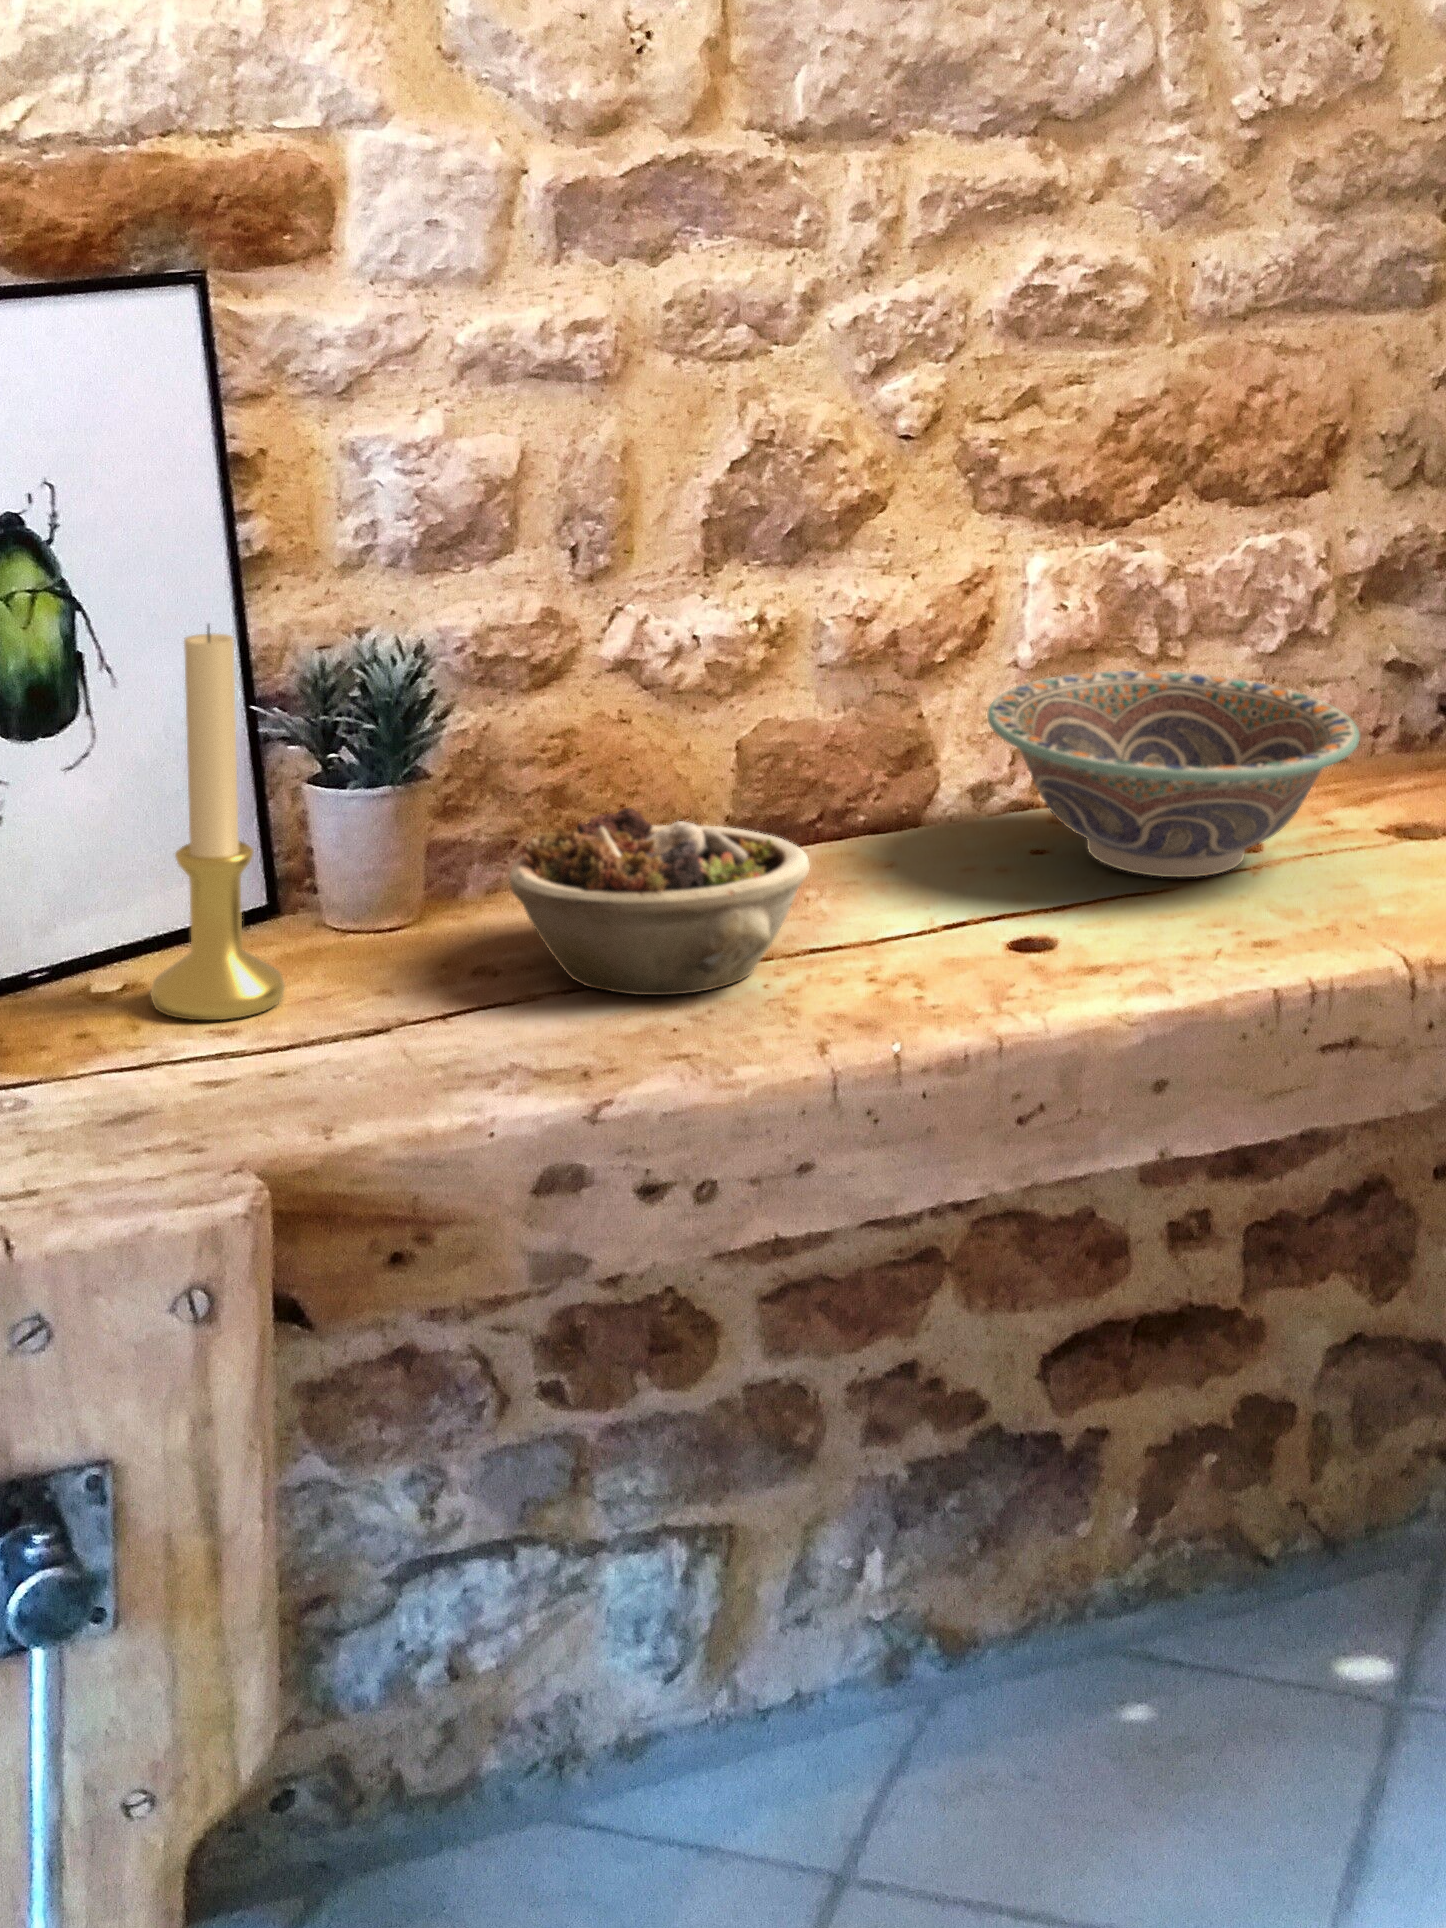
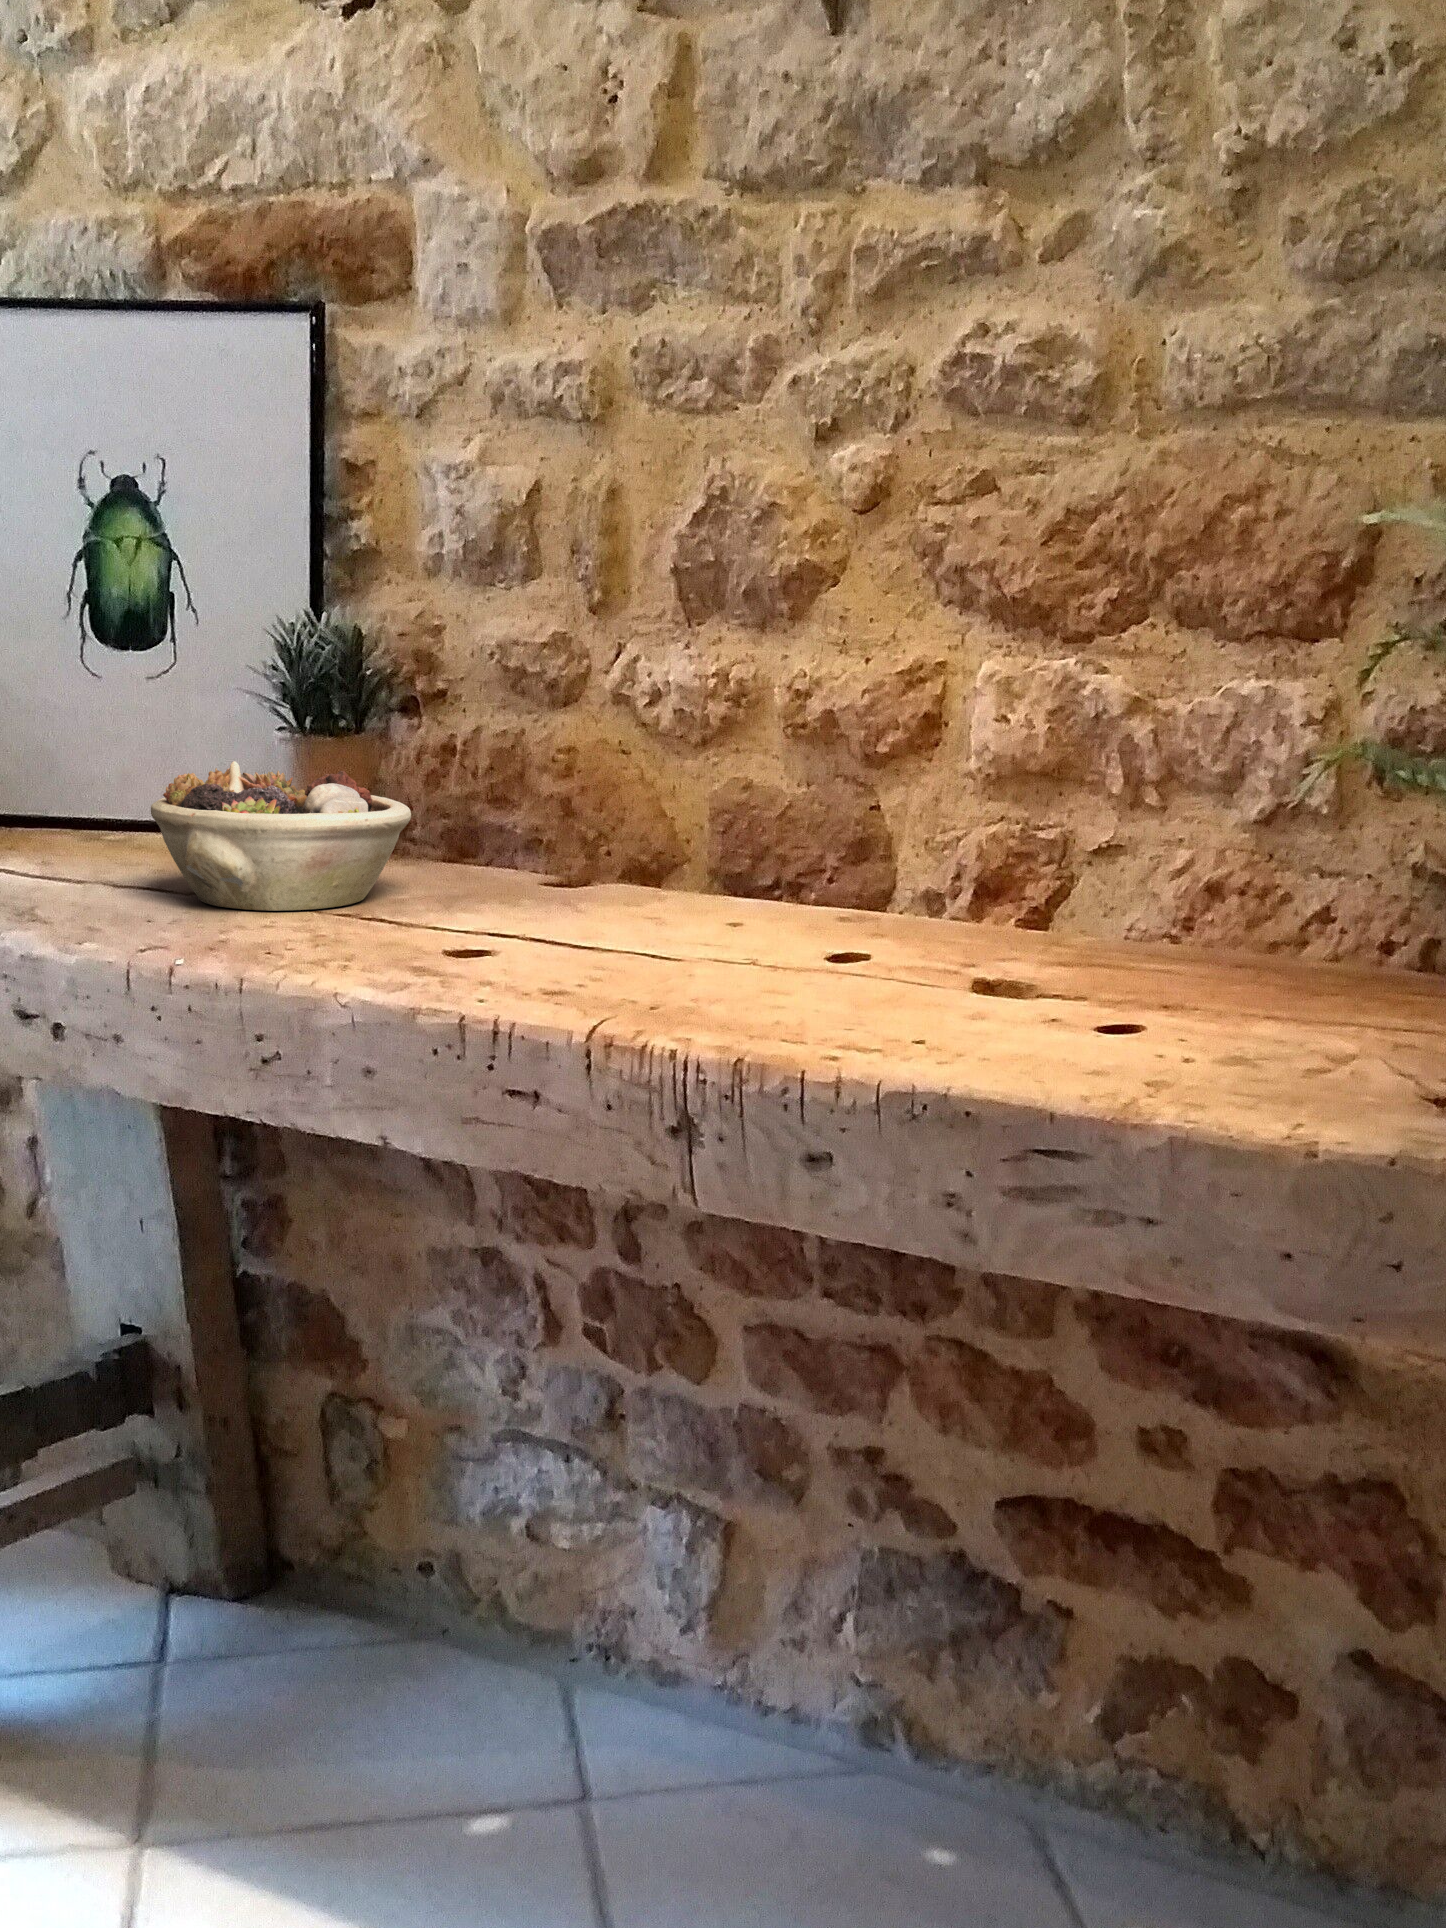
candle holder: present [150,625,285,1020] -> none [58,553,162,861]
decorative bowl: present [987,671,1360,877] -> none [580,770,973,964]

